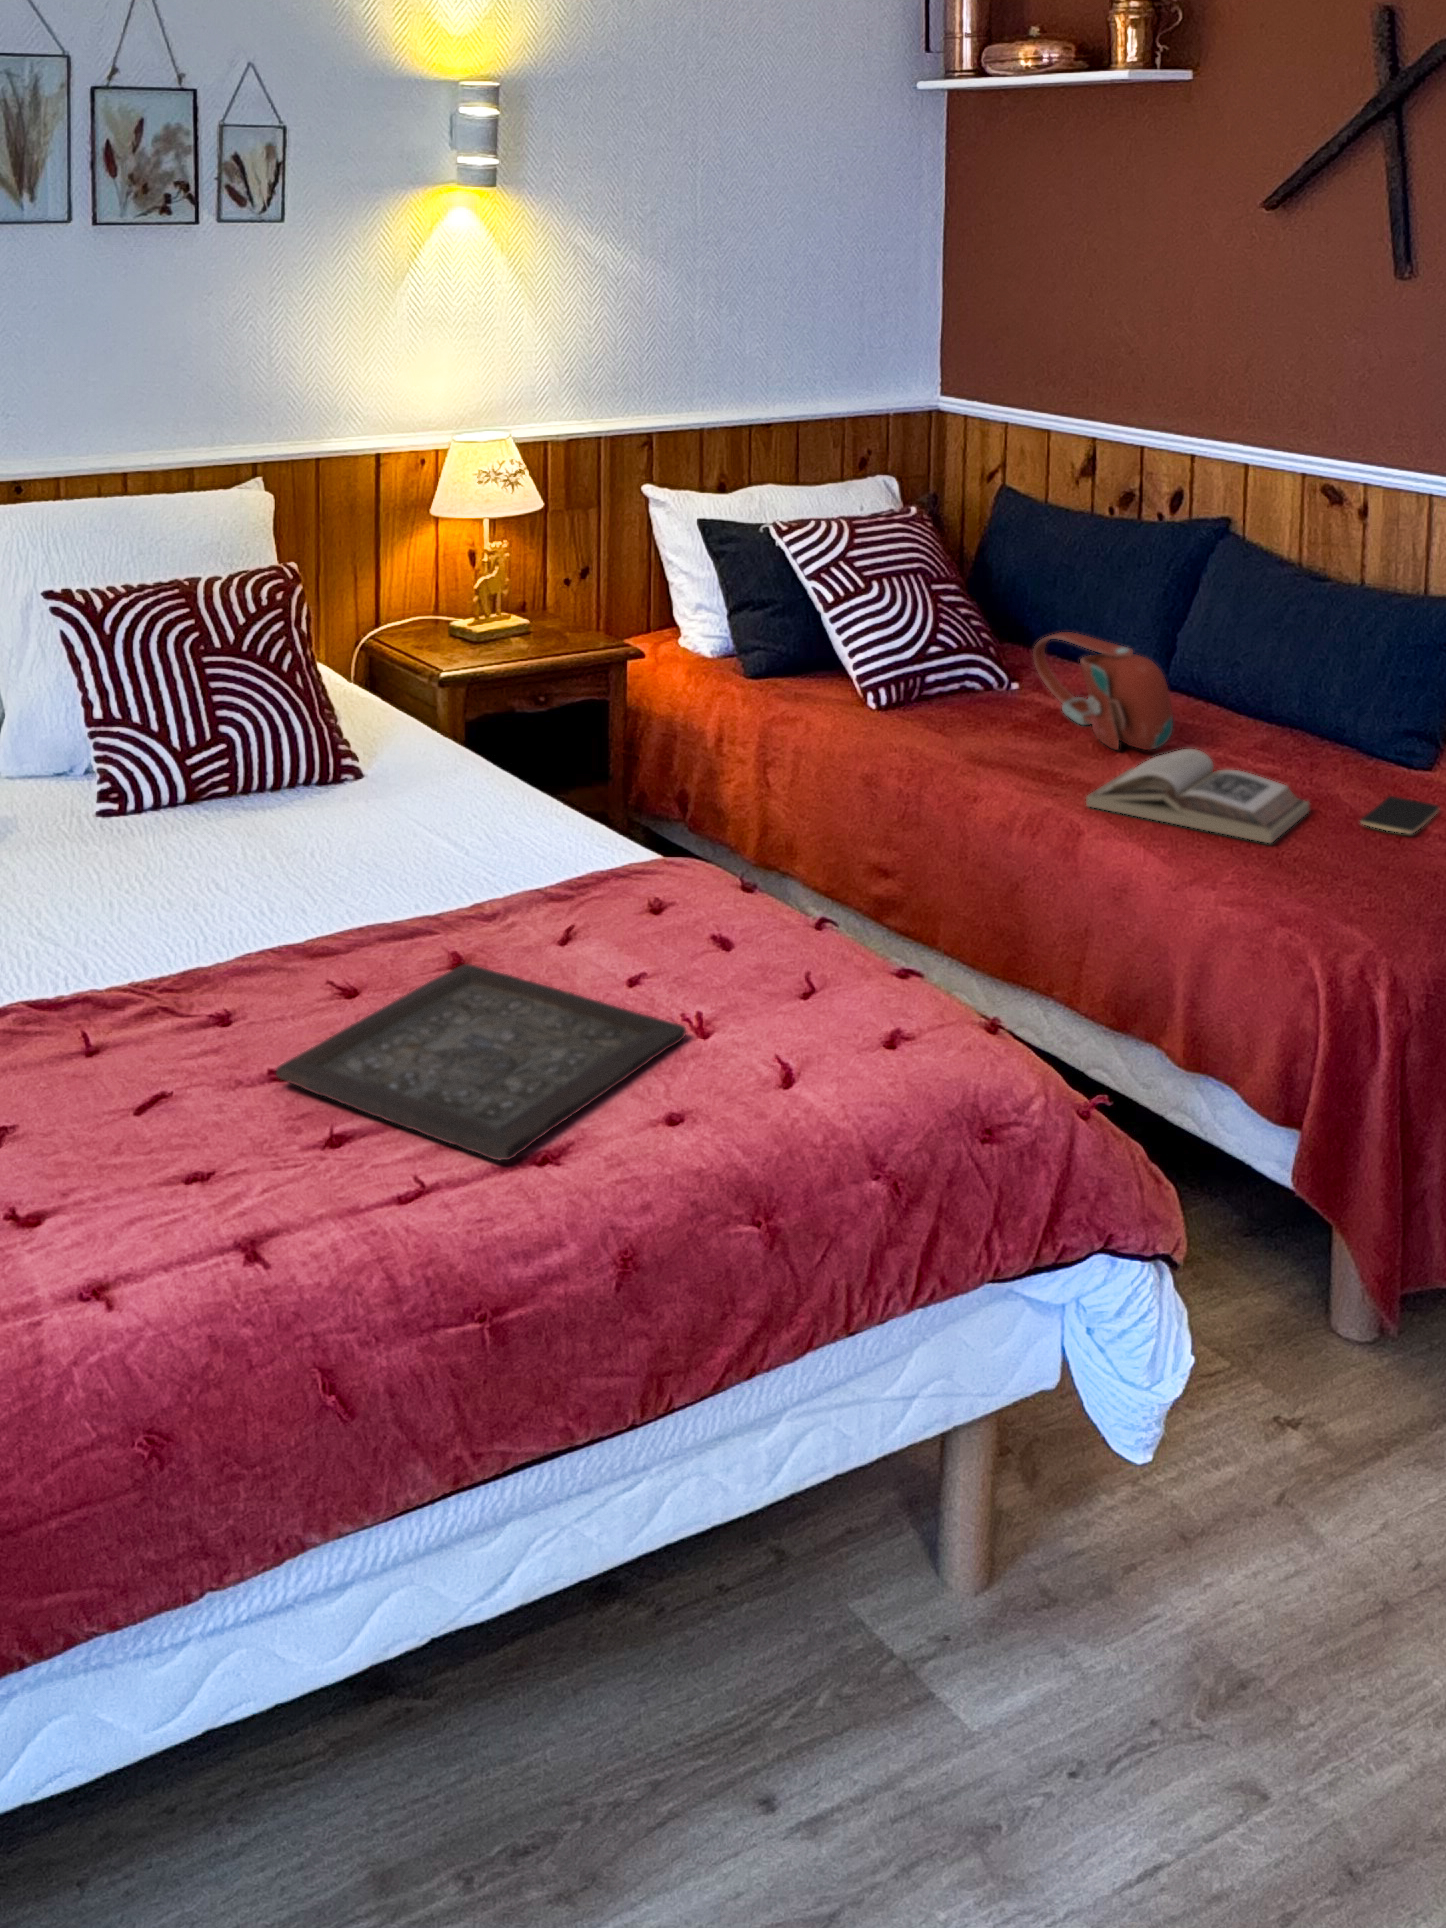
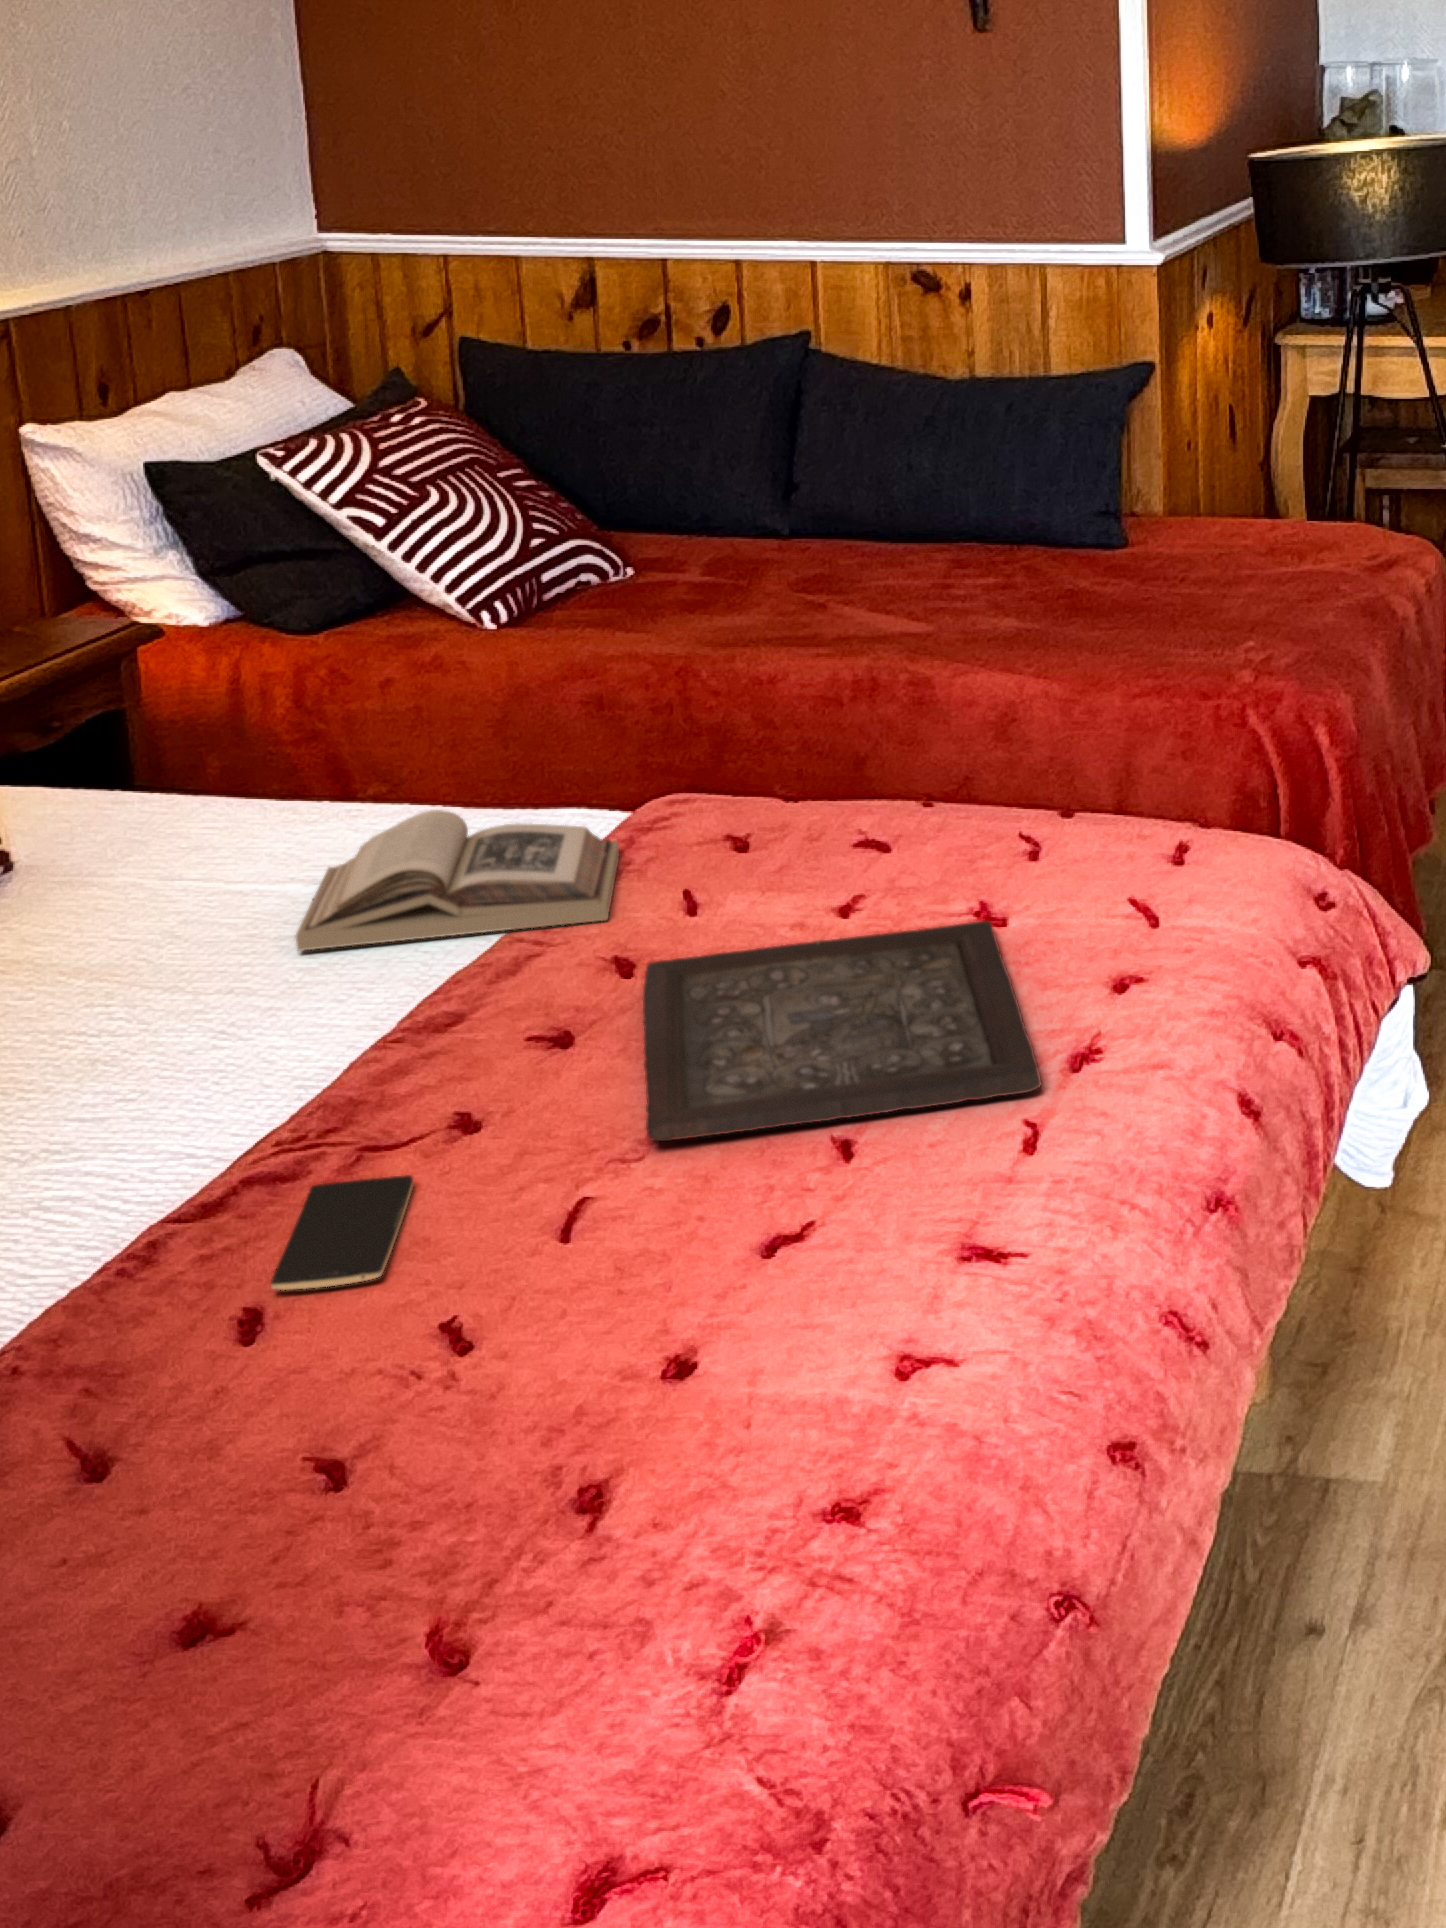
handbag: present [1033,632,1173,750] -> none [717,469,933,588]
book: present [1086,749,1309,843] -> present [296,810,619,951]
smartphone: present [1361,796,1440,834] -> present [271,1175,413,1290]

